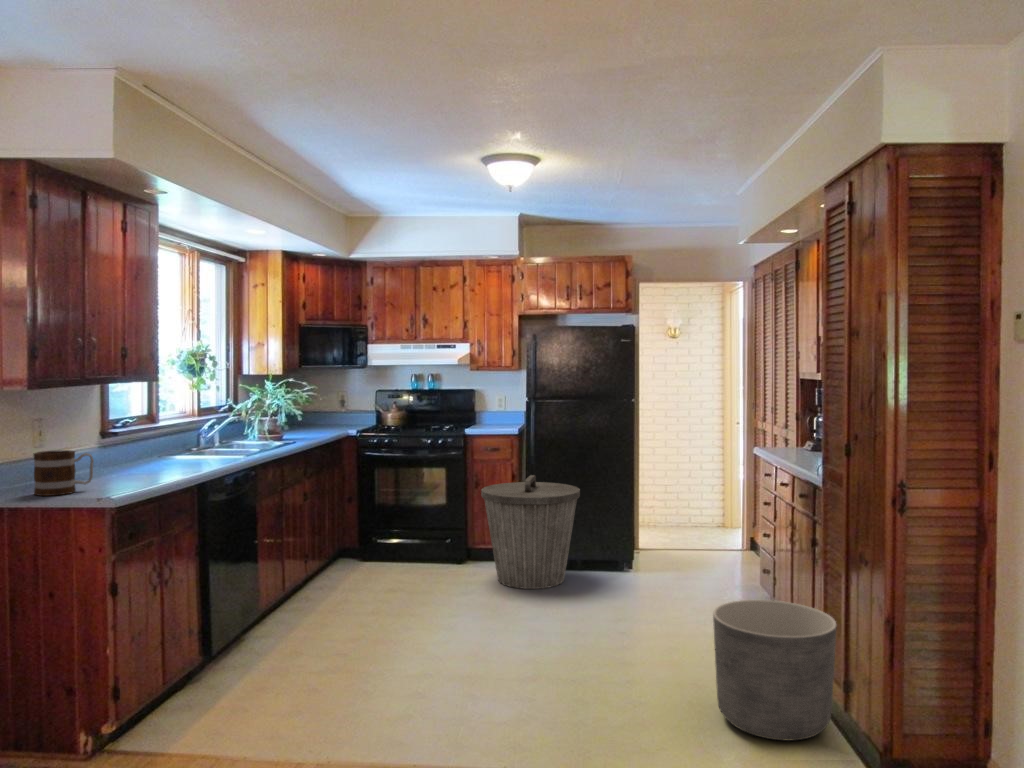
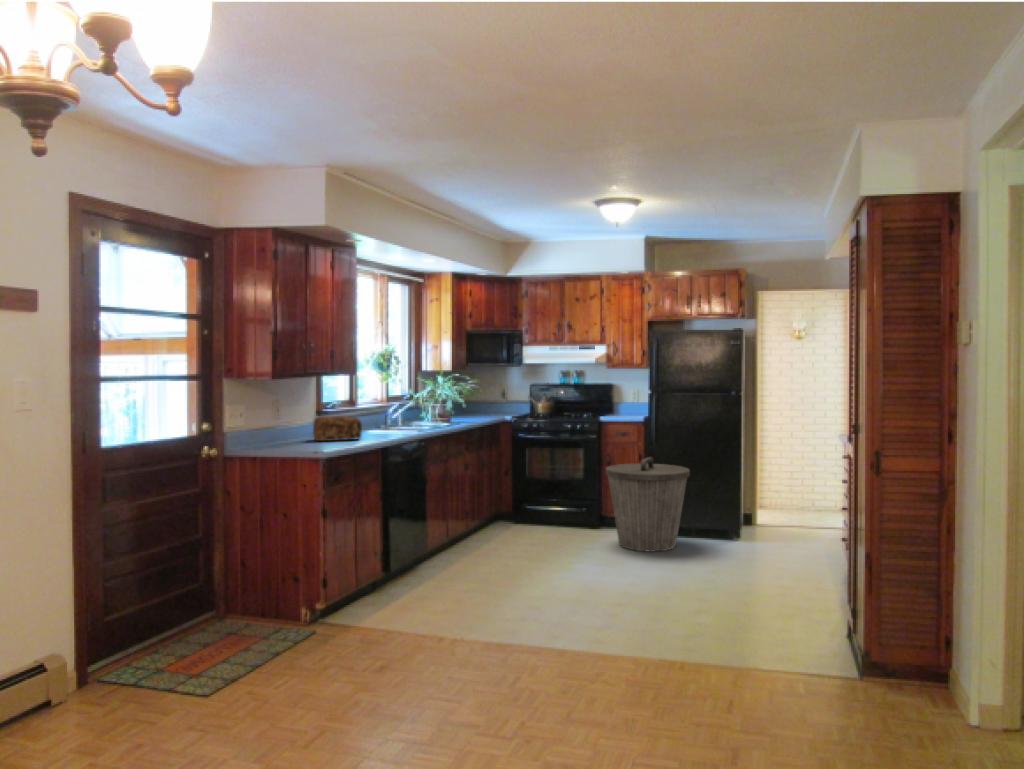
bread loaf: none [94,439,170,477] -> present [313,416,362,441]
mug: present [34,450,94,496] -> none [276,421,312,450]
planter: present [713,600,837,741] -> none [749,553,847,657]

